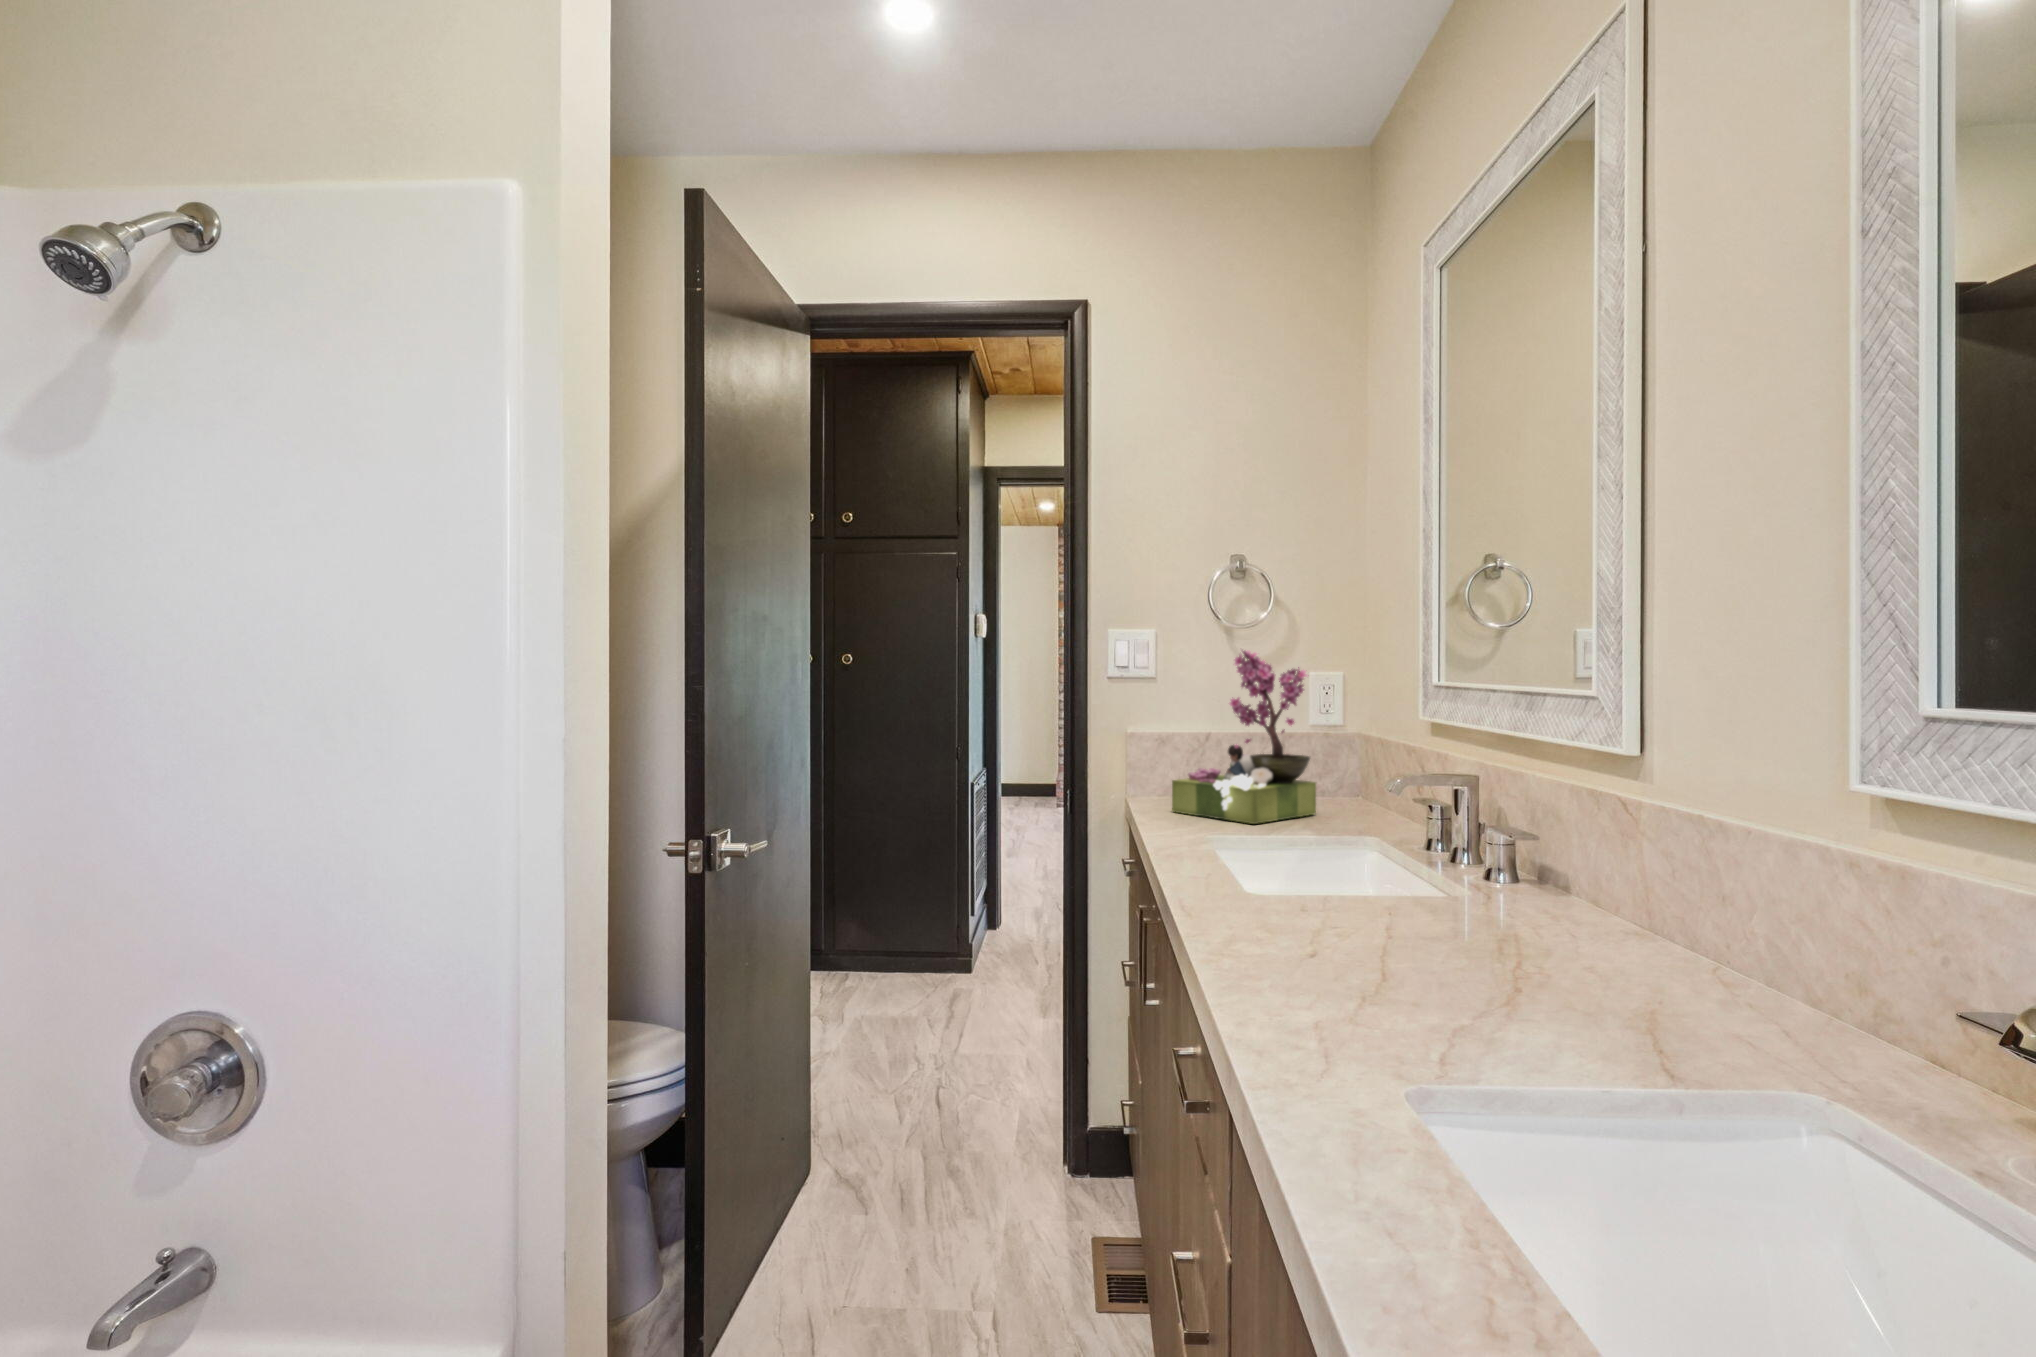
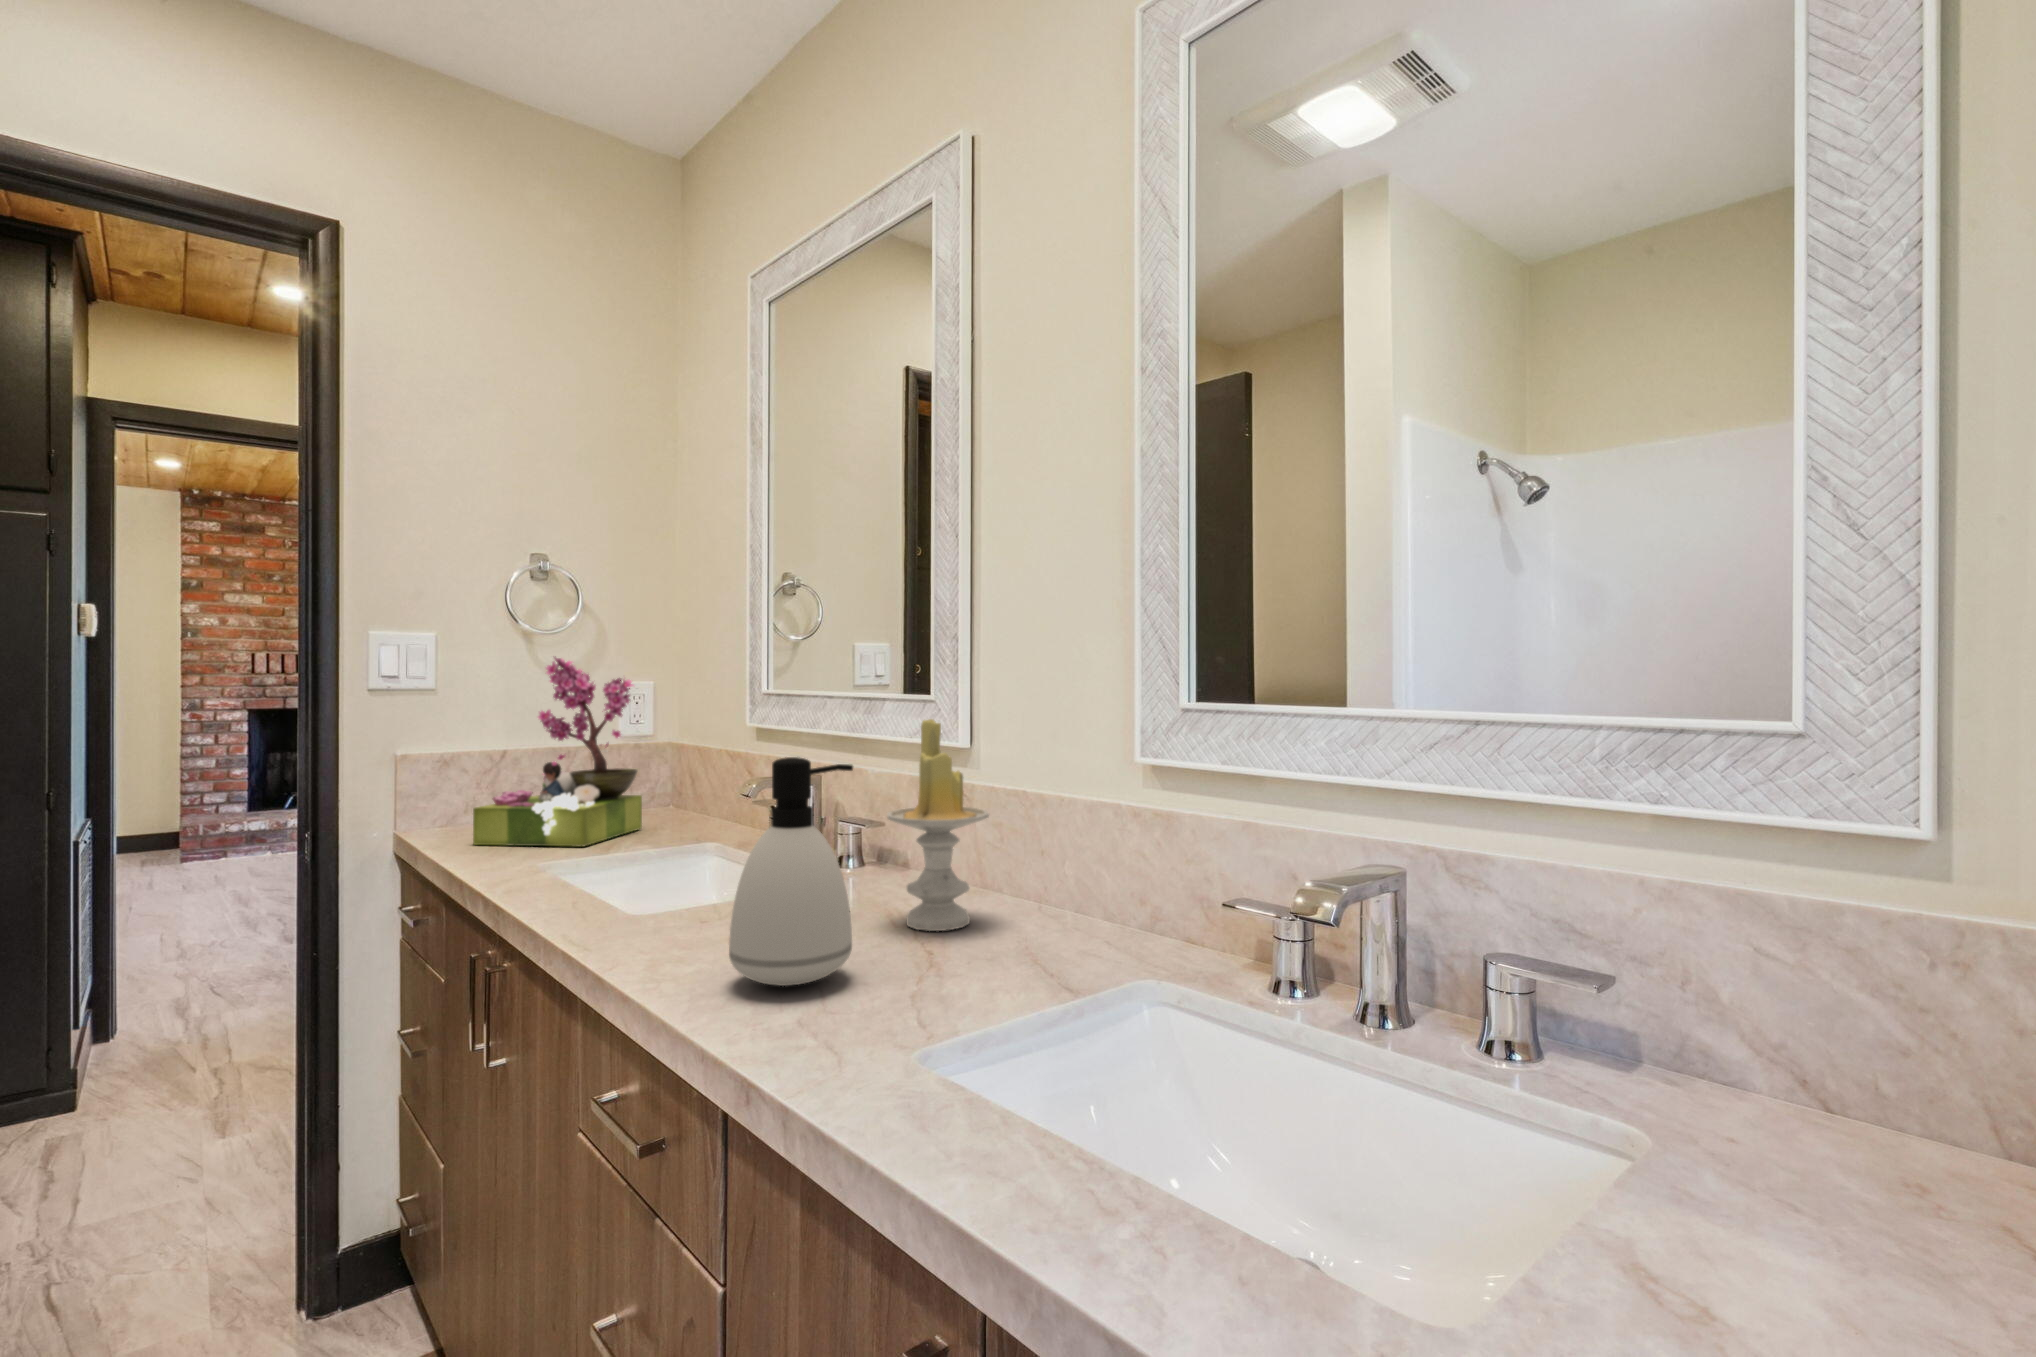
candle: none [1485,718,1622,966] -> present [887,719,989,931]
soap dispenser: none [1278,752,1408,978] -> present [729,757,853,986]

